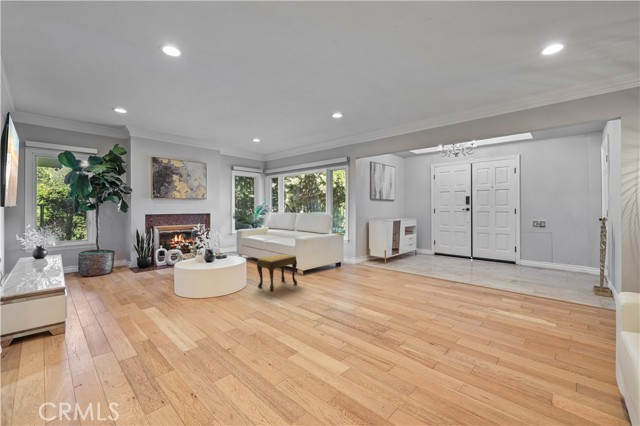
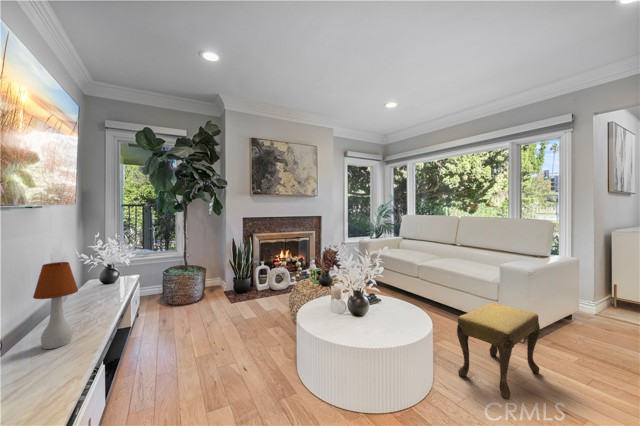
table lamp: none [21,234,45,275] -> present [33,262,78,349]

